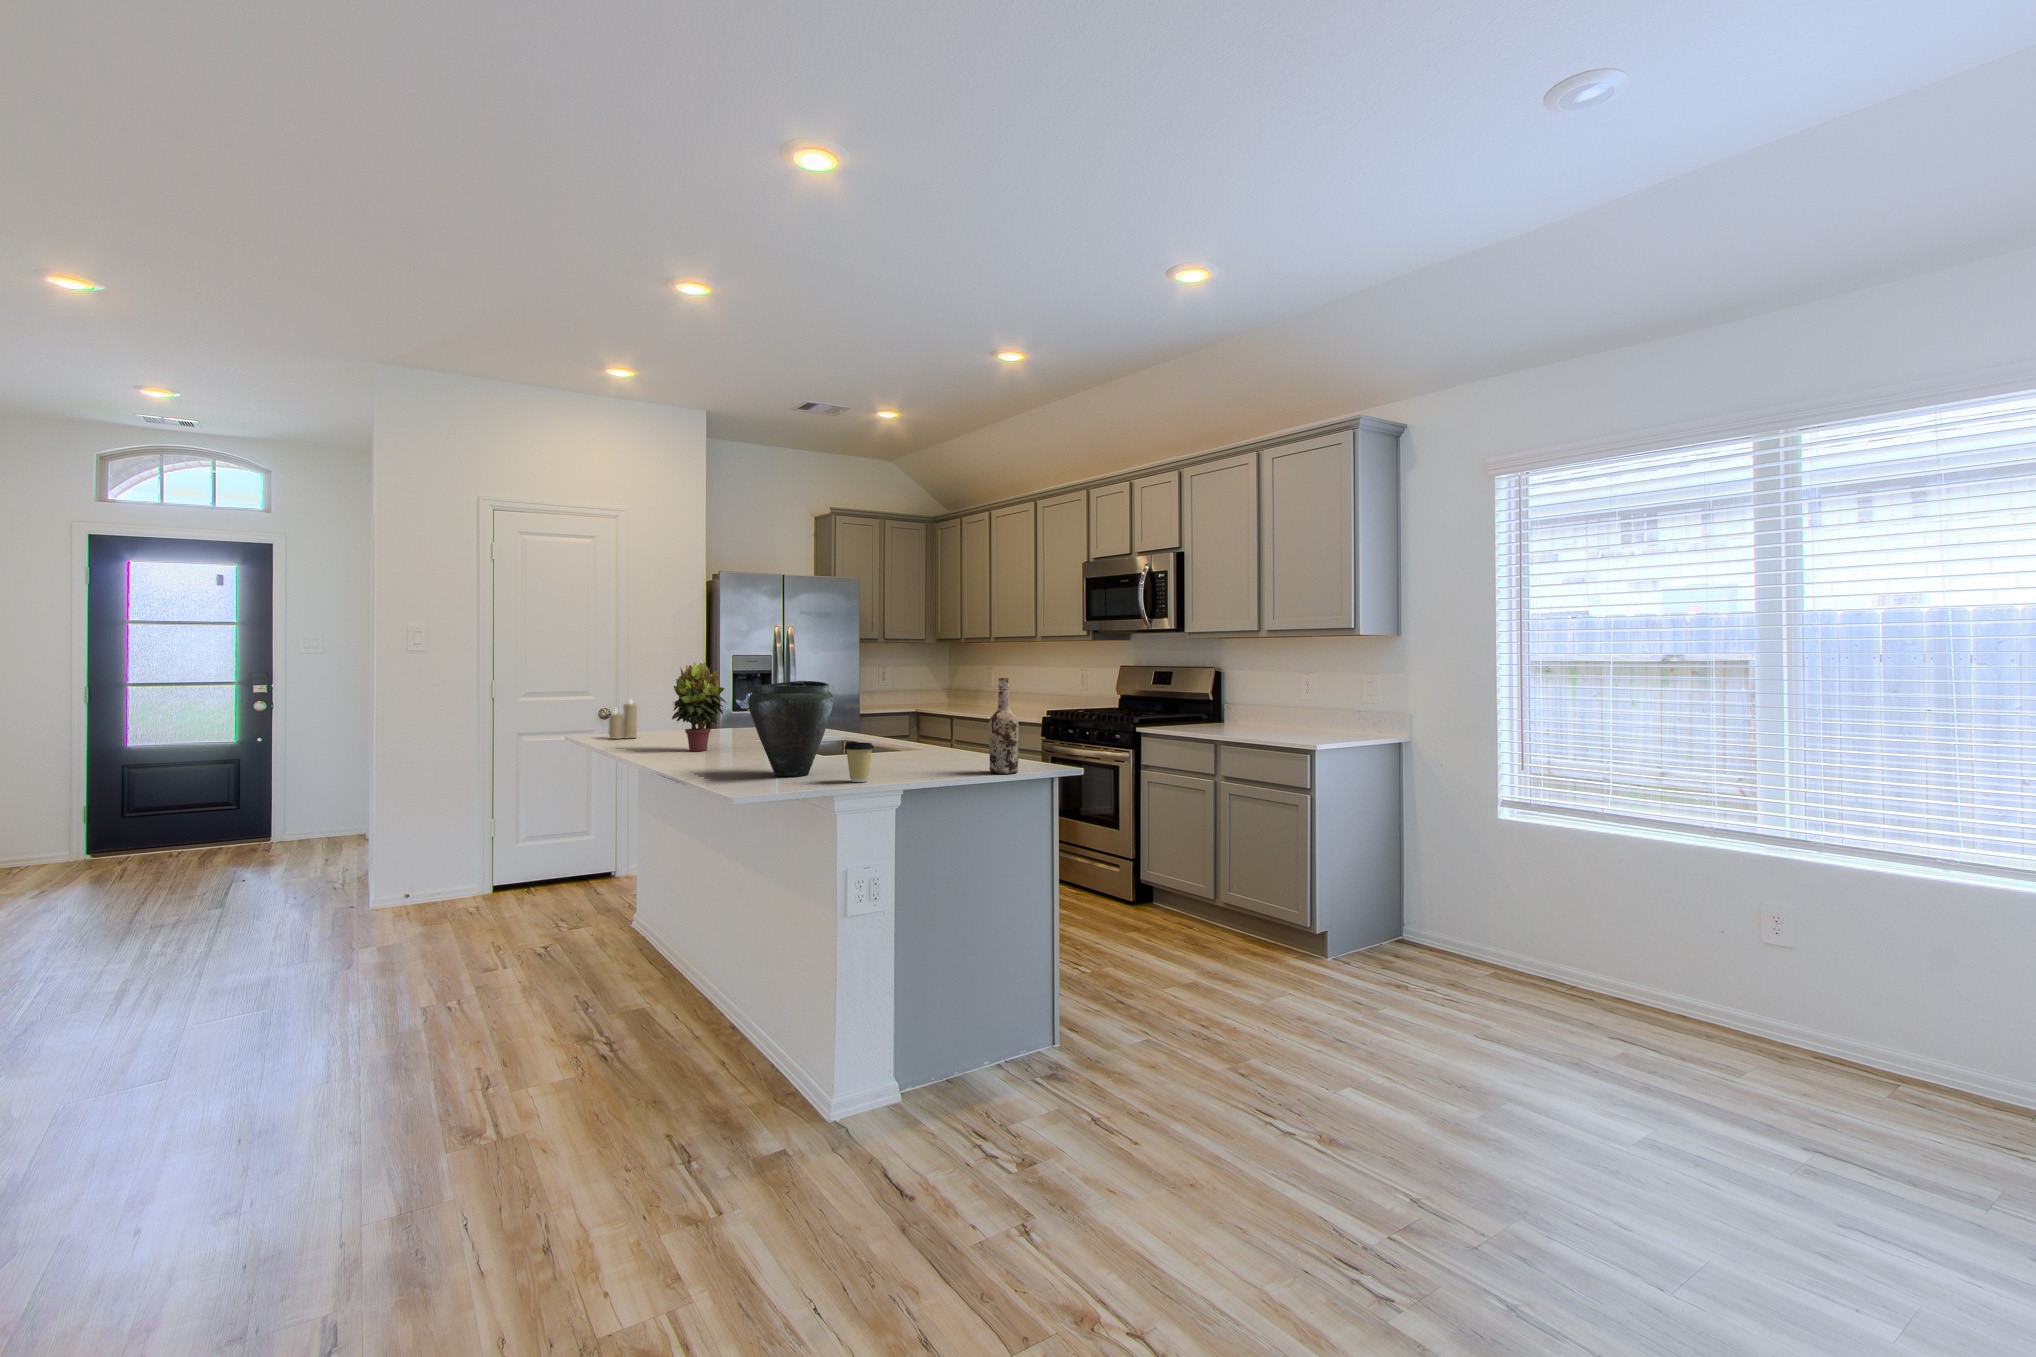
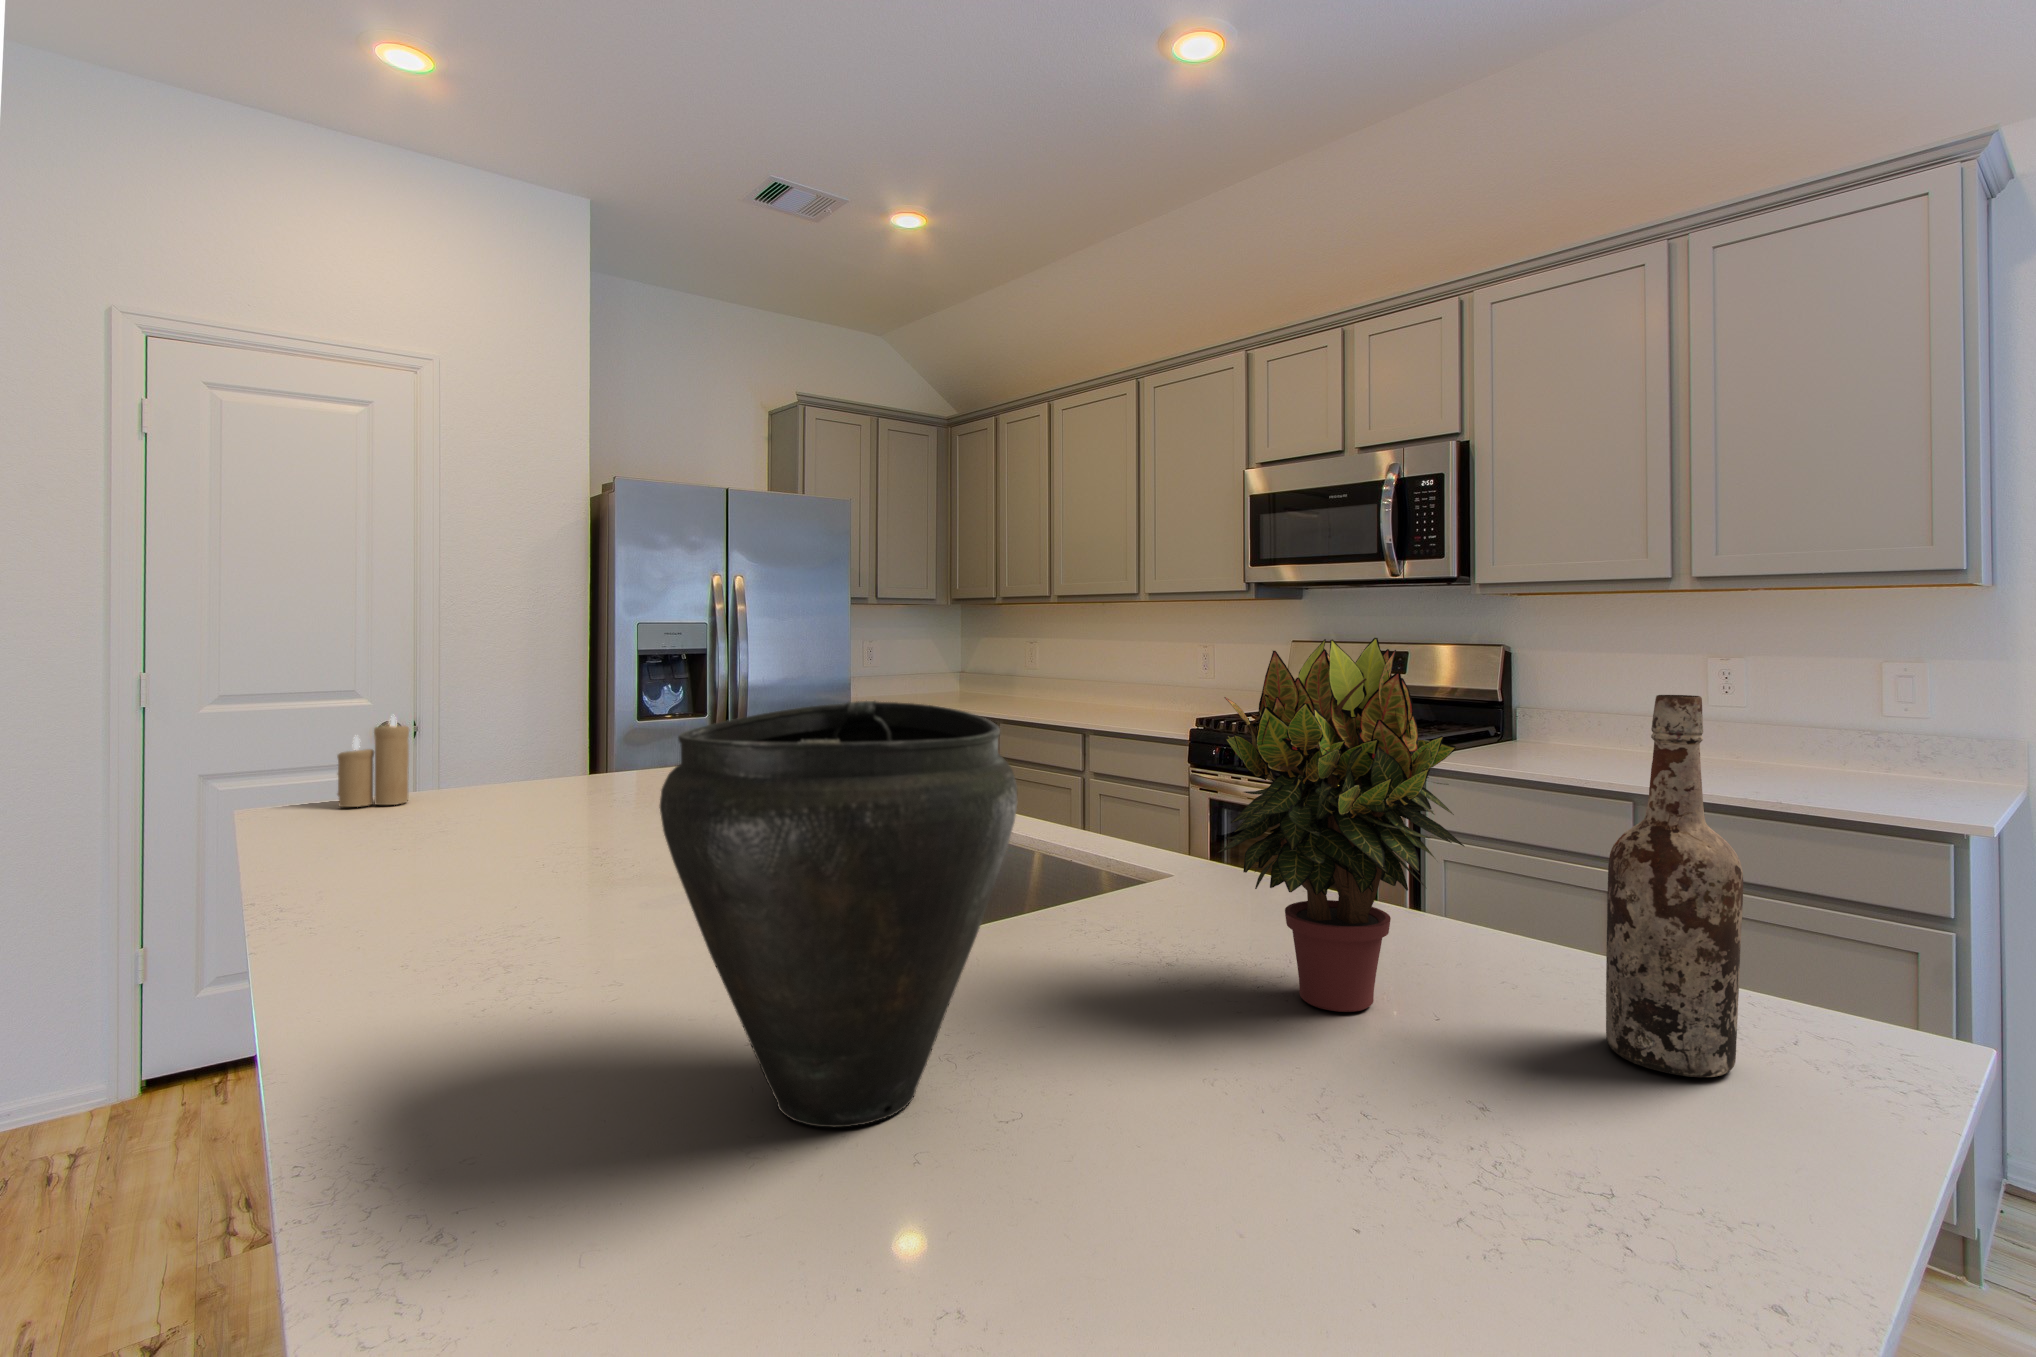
potted plant: present [672,662,727,751] -> present [1218,638,1464,1012]
coffee cup: present [844,741,874,782] -> none [1144,1004,1290,1230]

